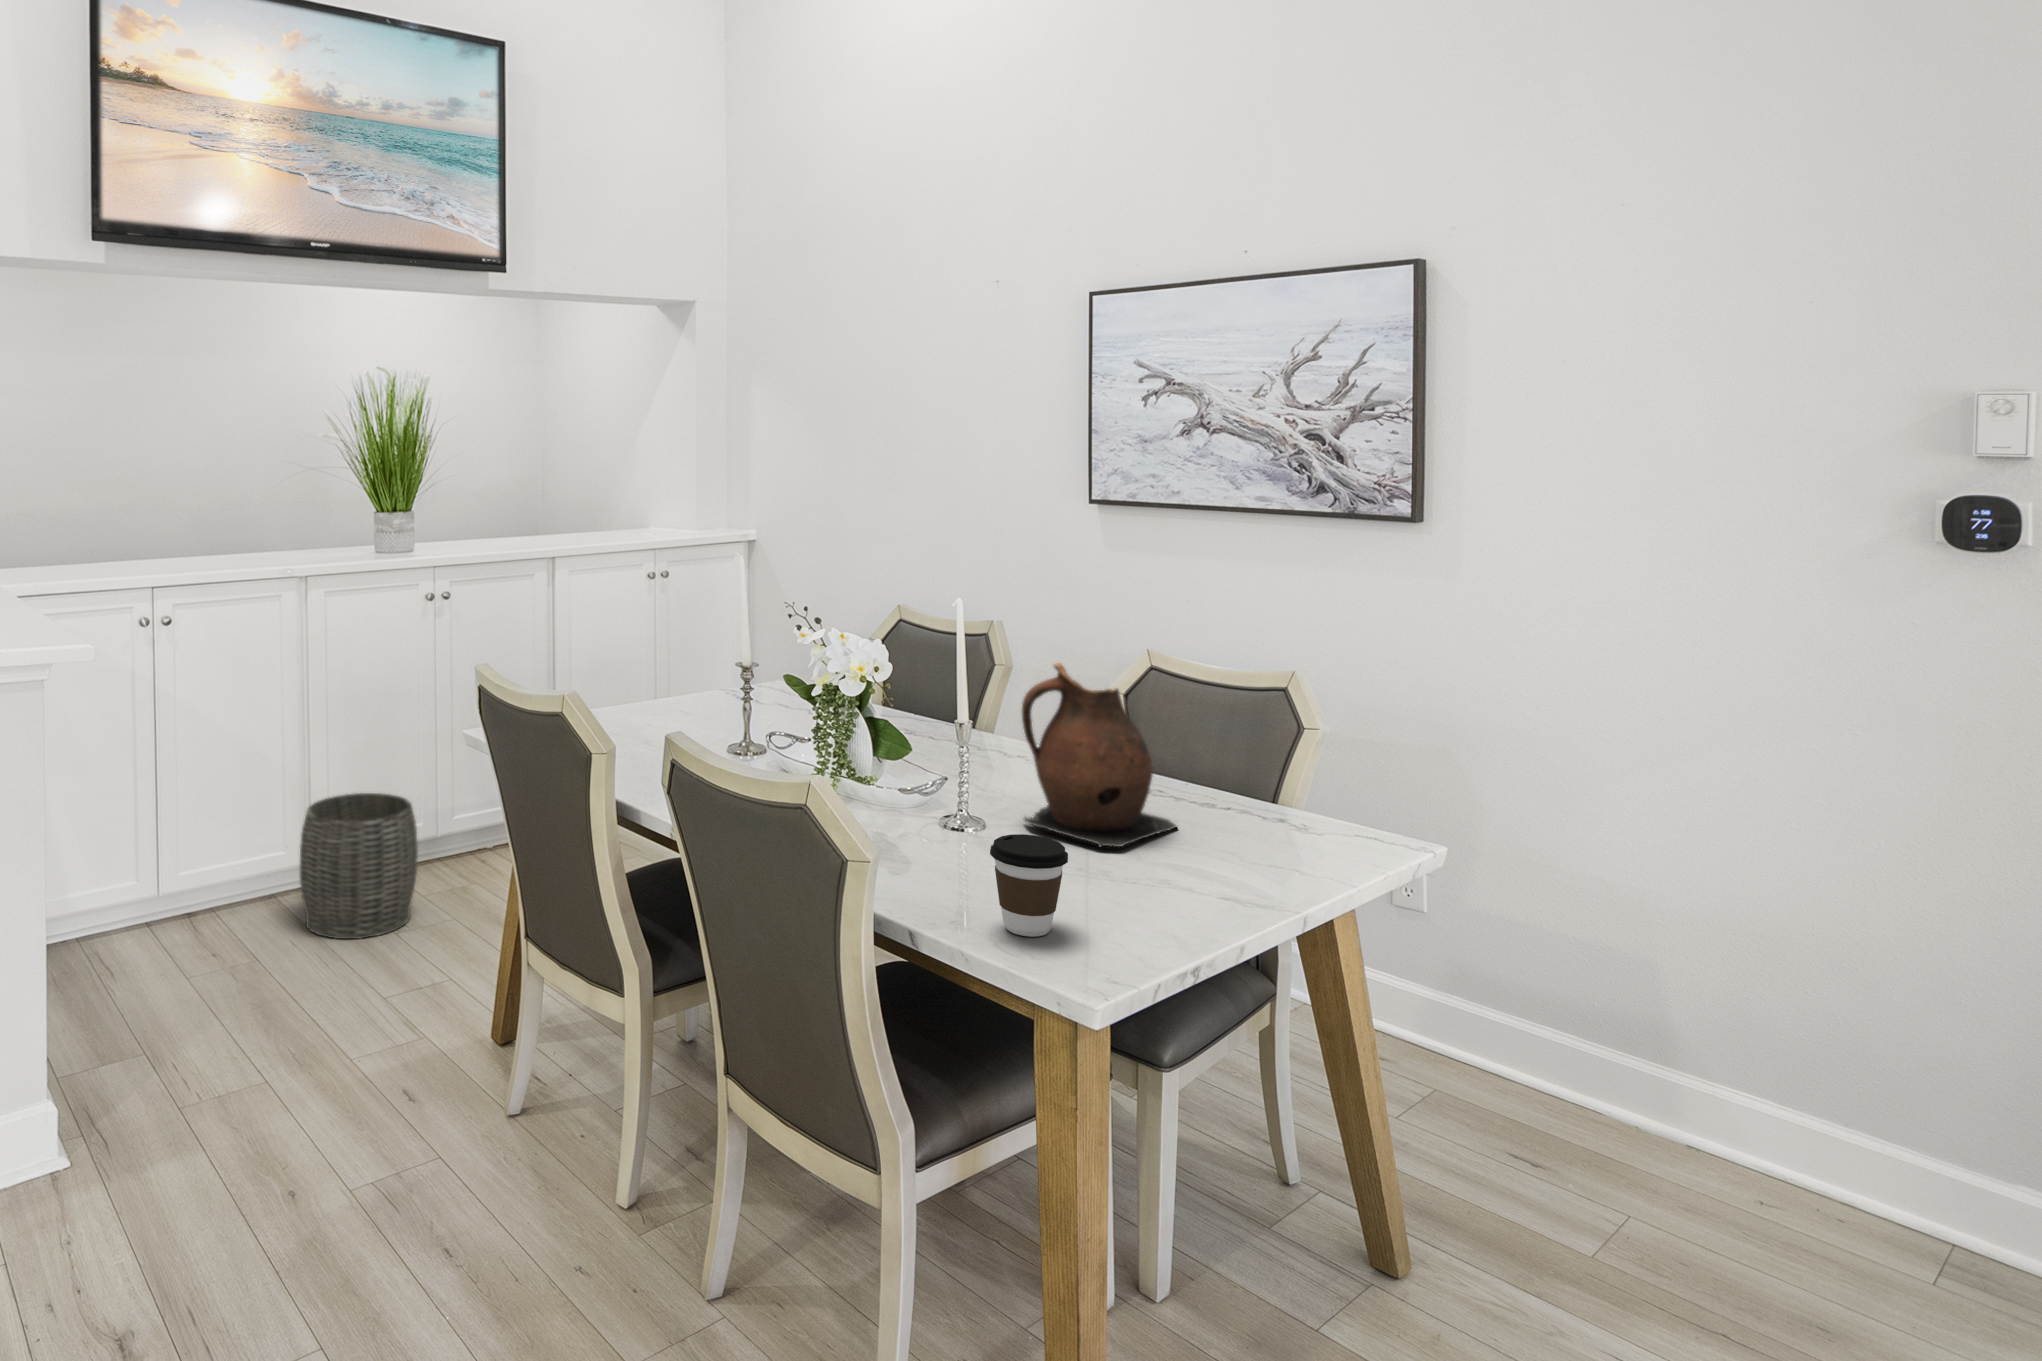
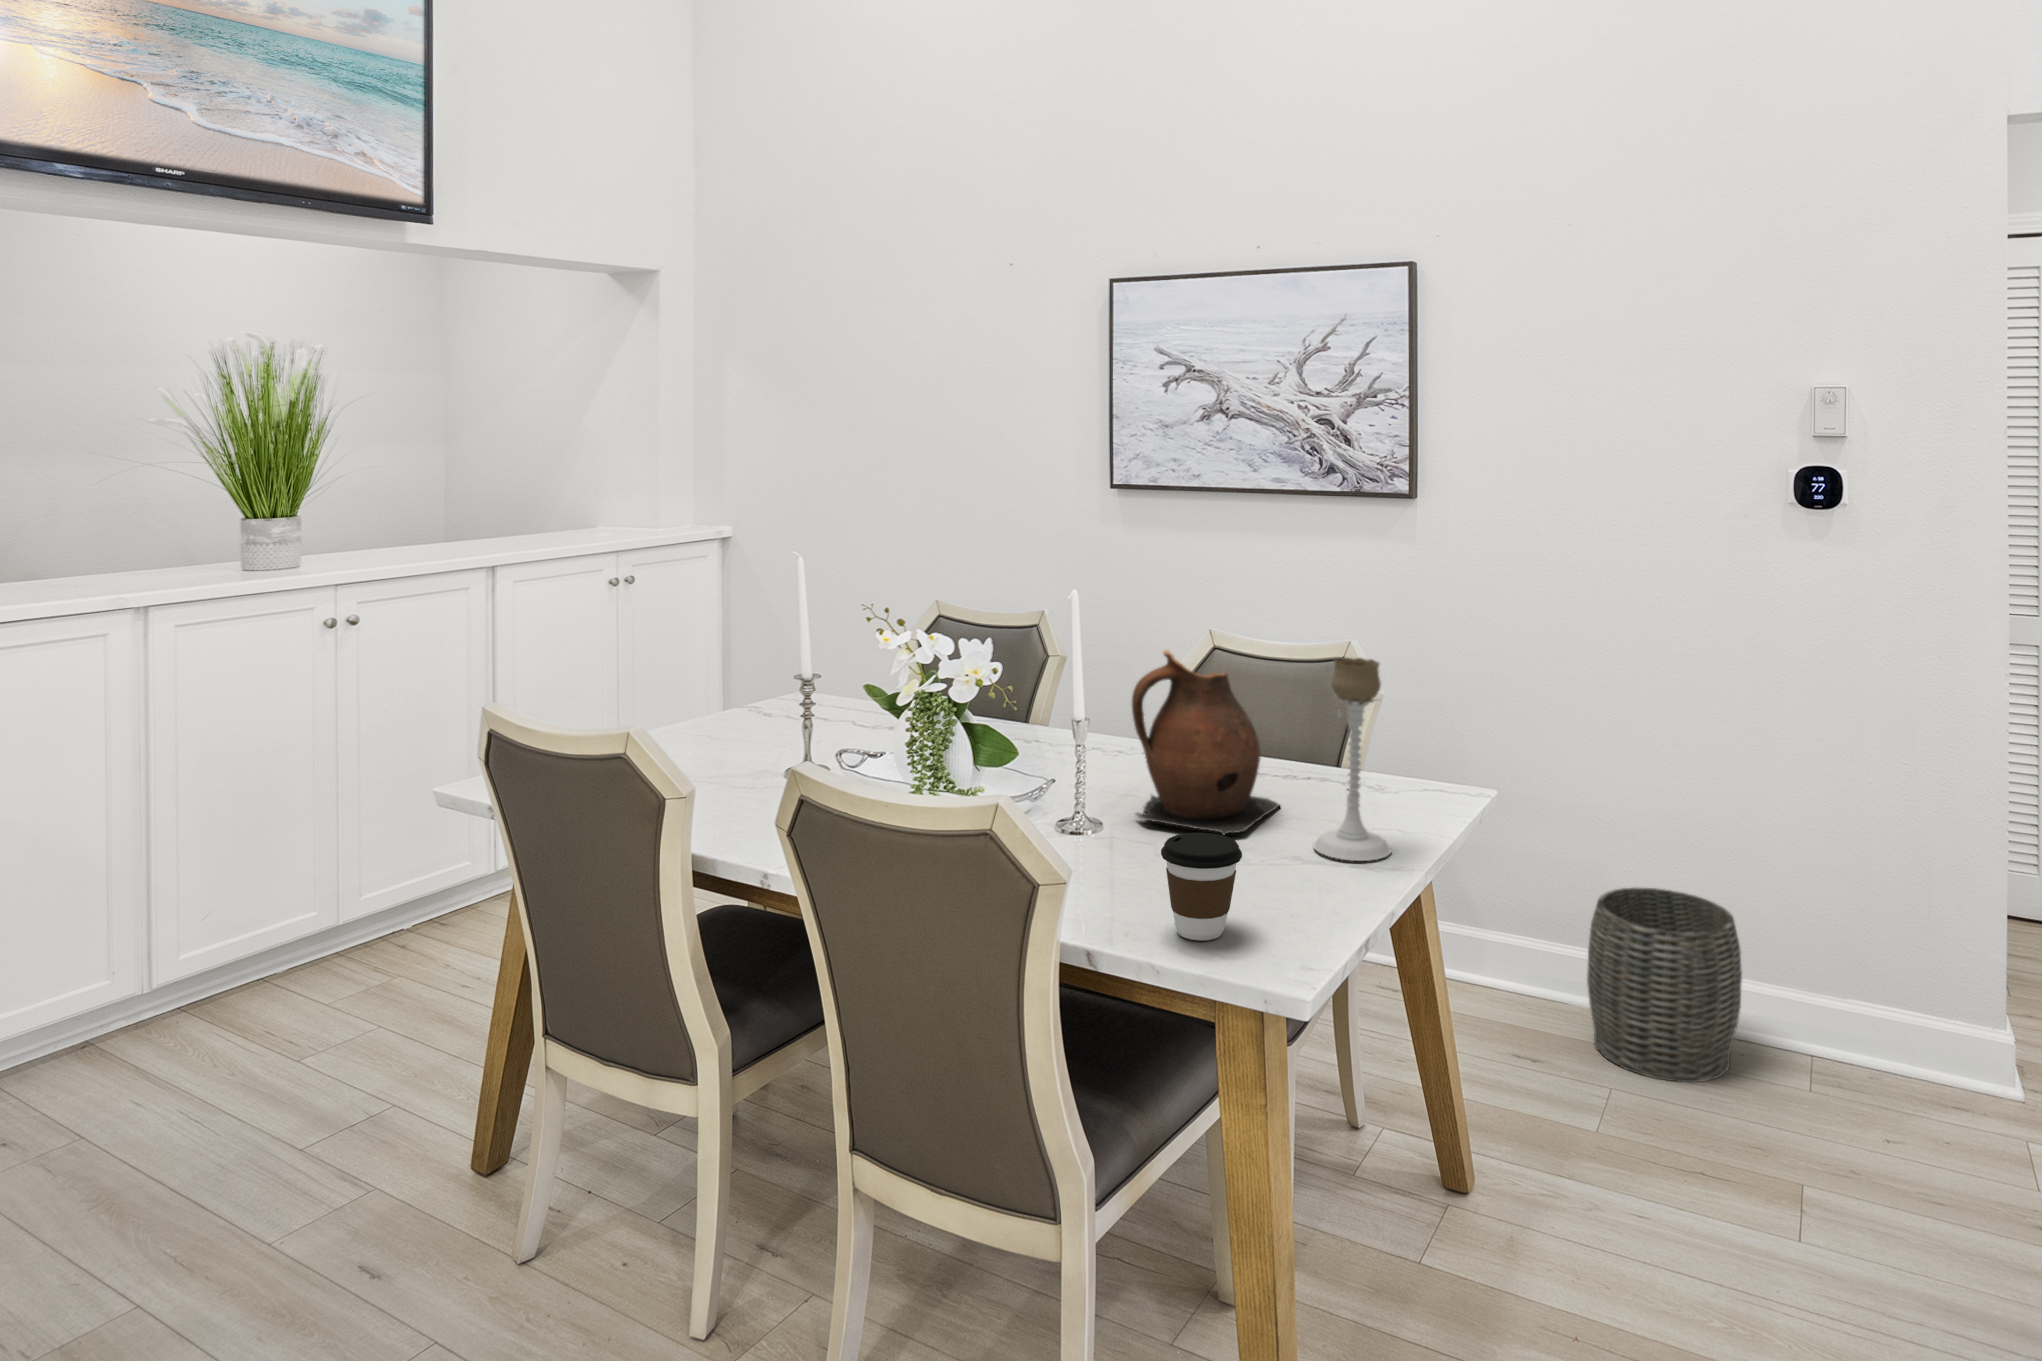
candle holder: none [1188,682,1273,890] -> present [1314,658,1391,861]
woven basket: present [300,793,418,939] -> present [1587,888,1742,1082]

